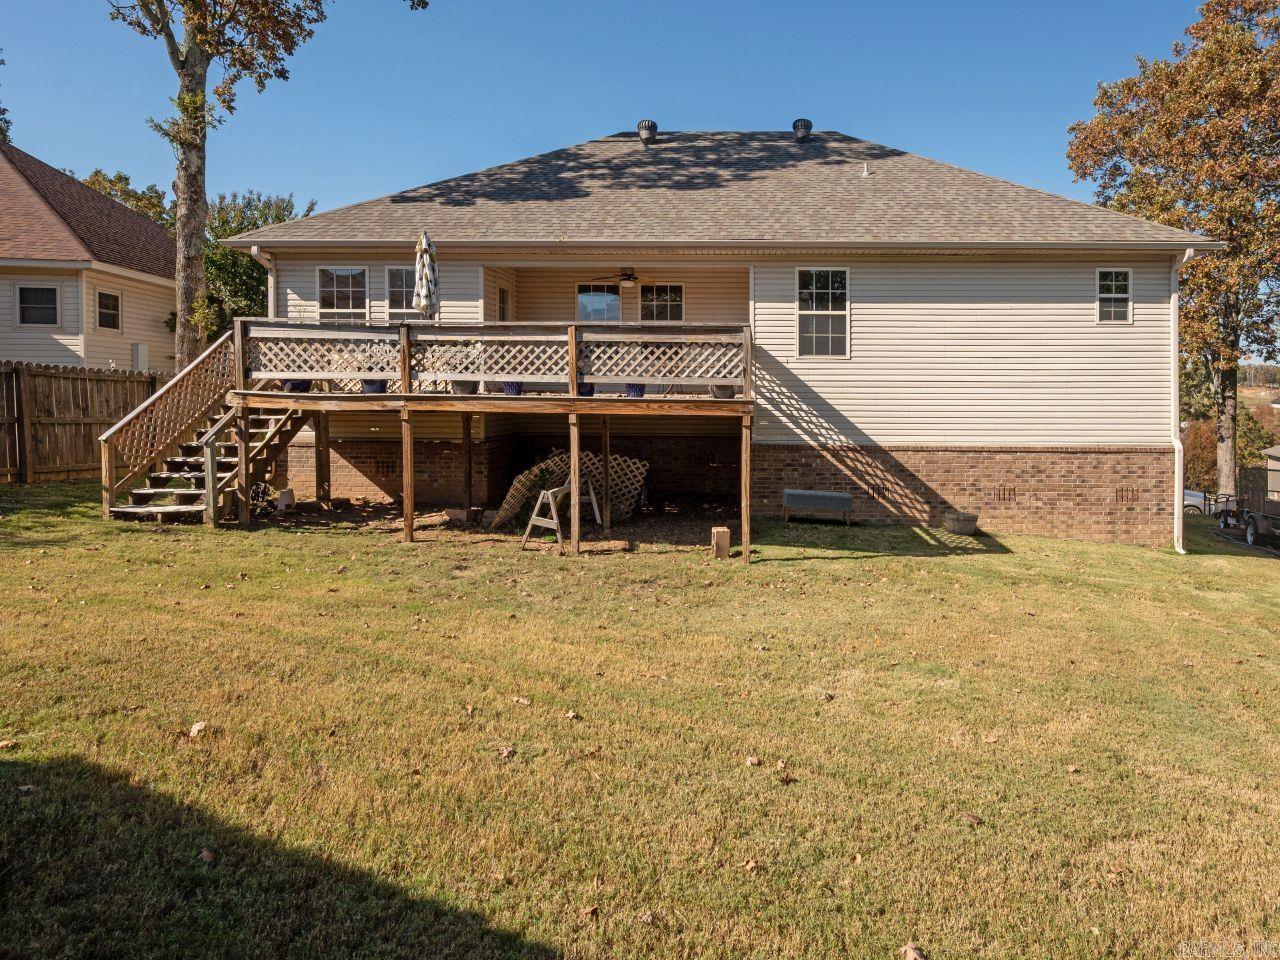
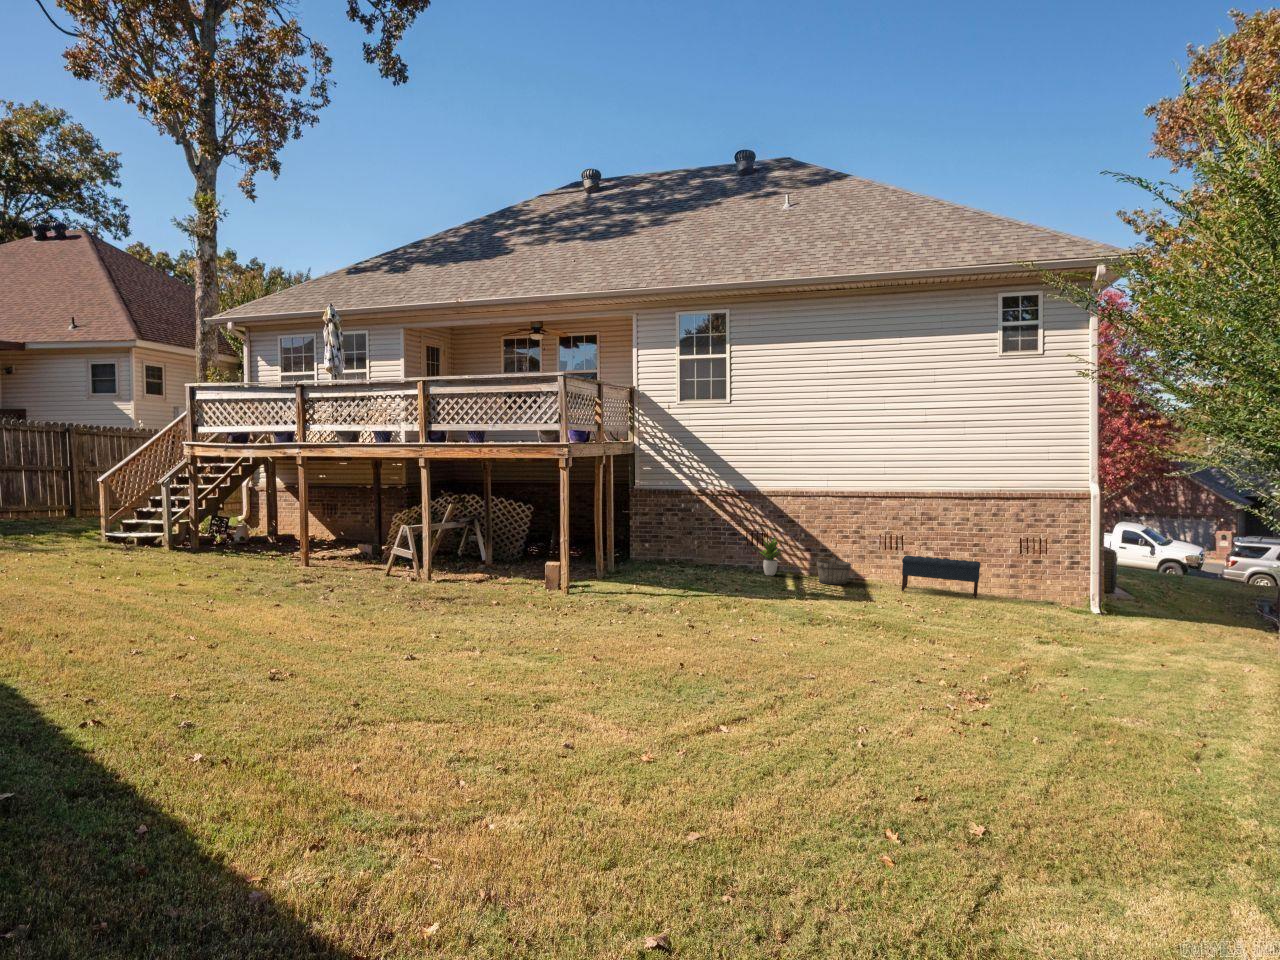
bench: present [782,489,853,525] -> present [902,555,981,598]
potted plant: none [885,490,909,528] -> present [760,537,783,576]

